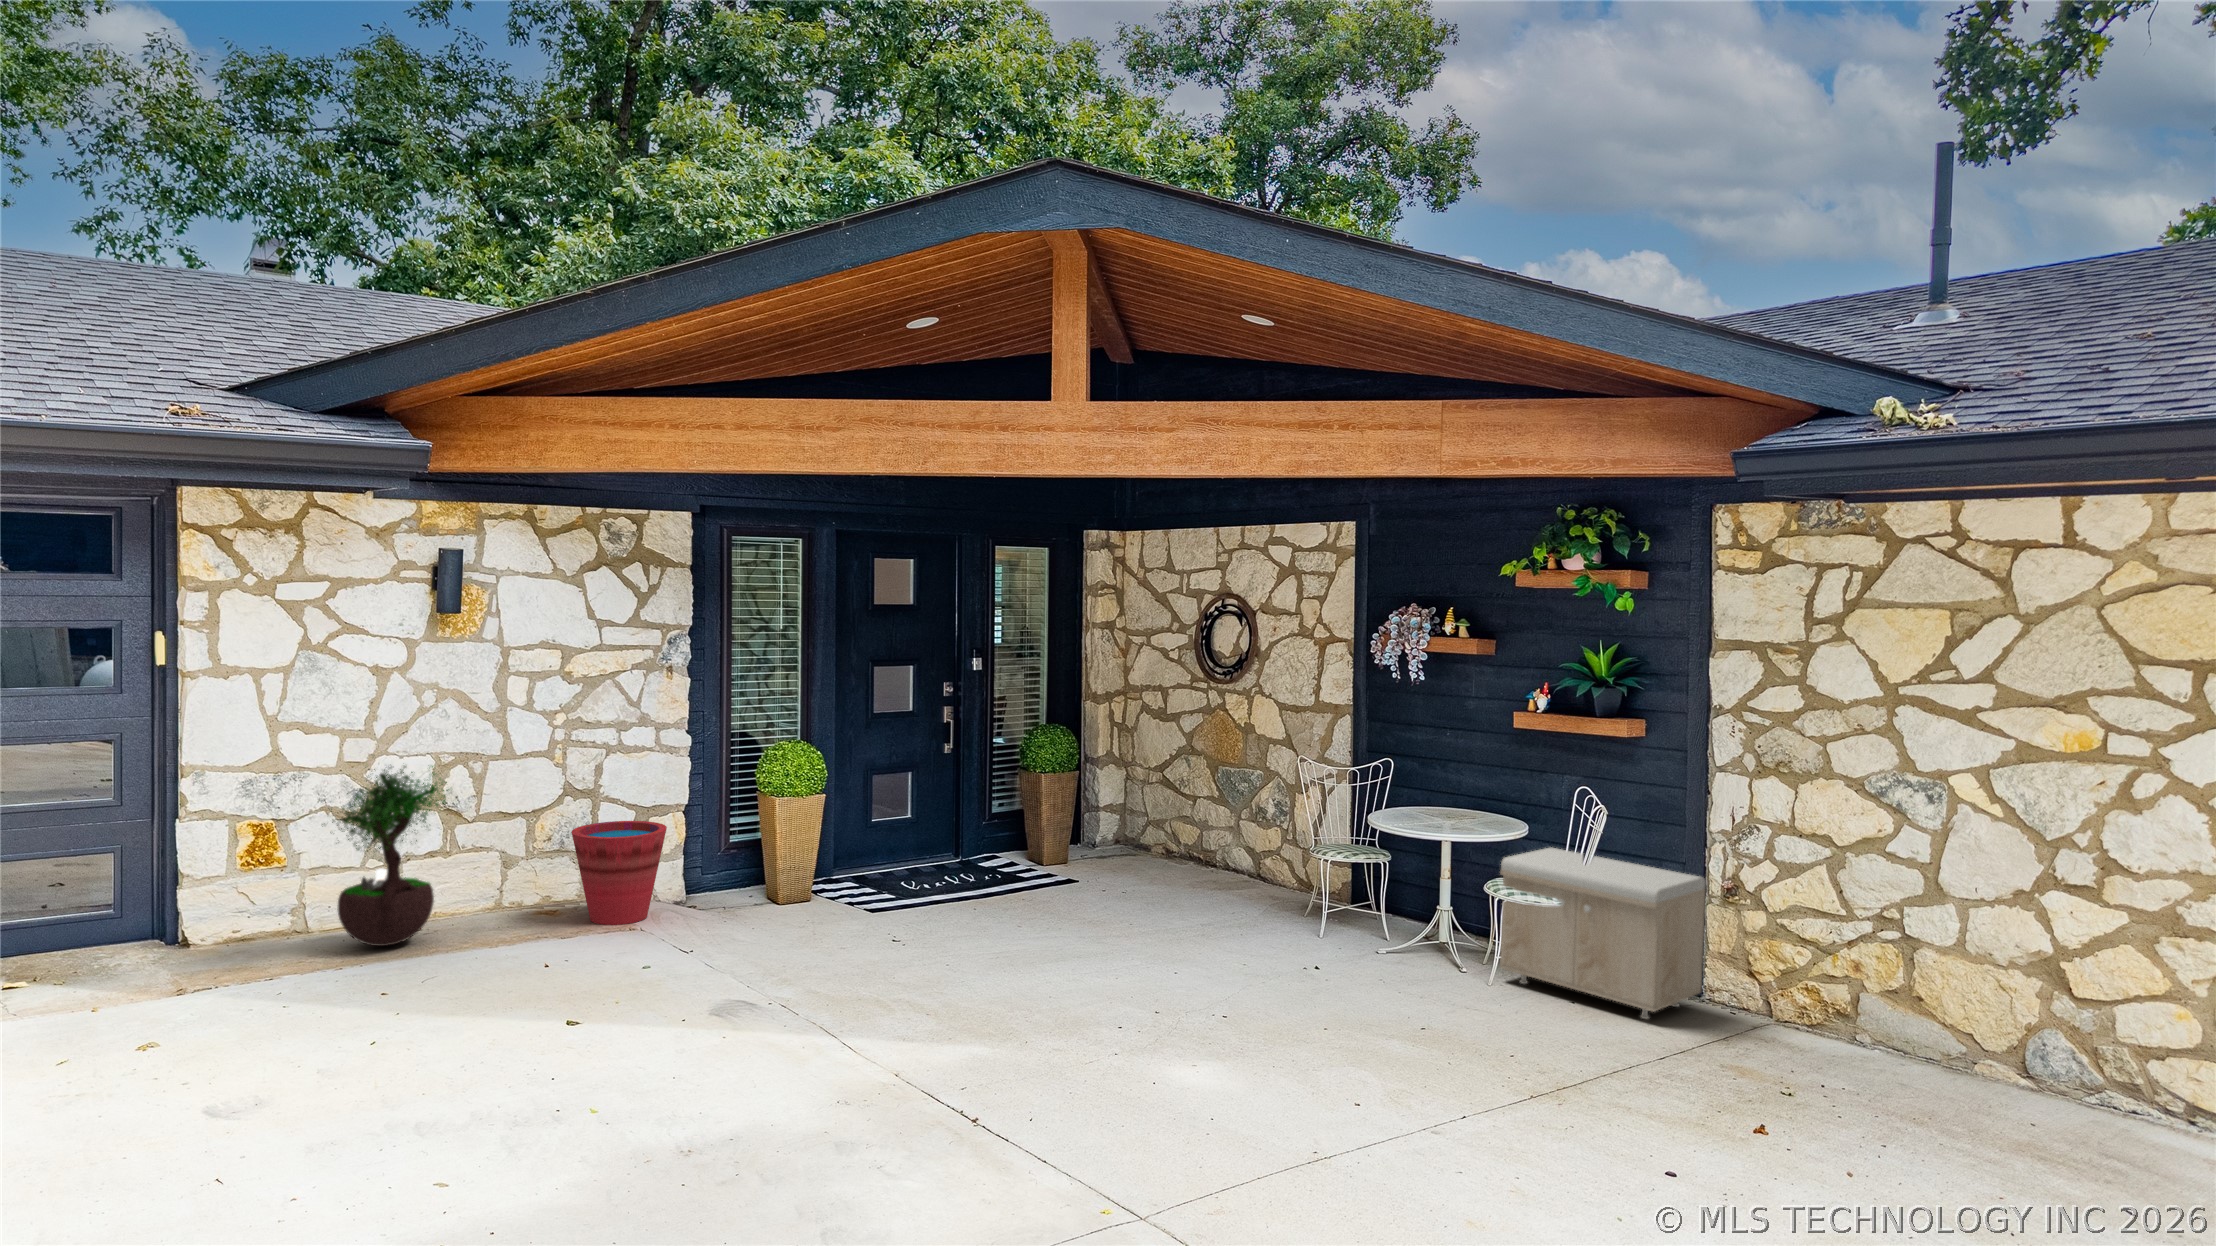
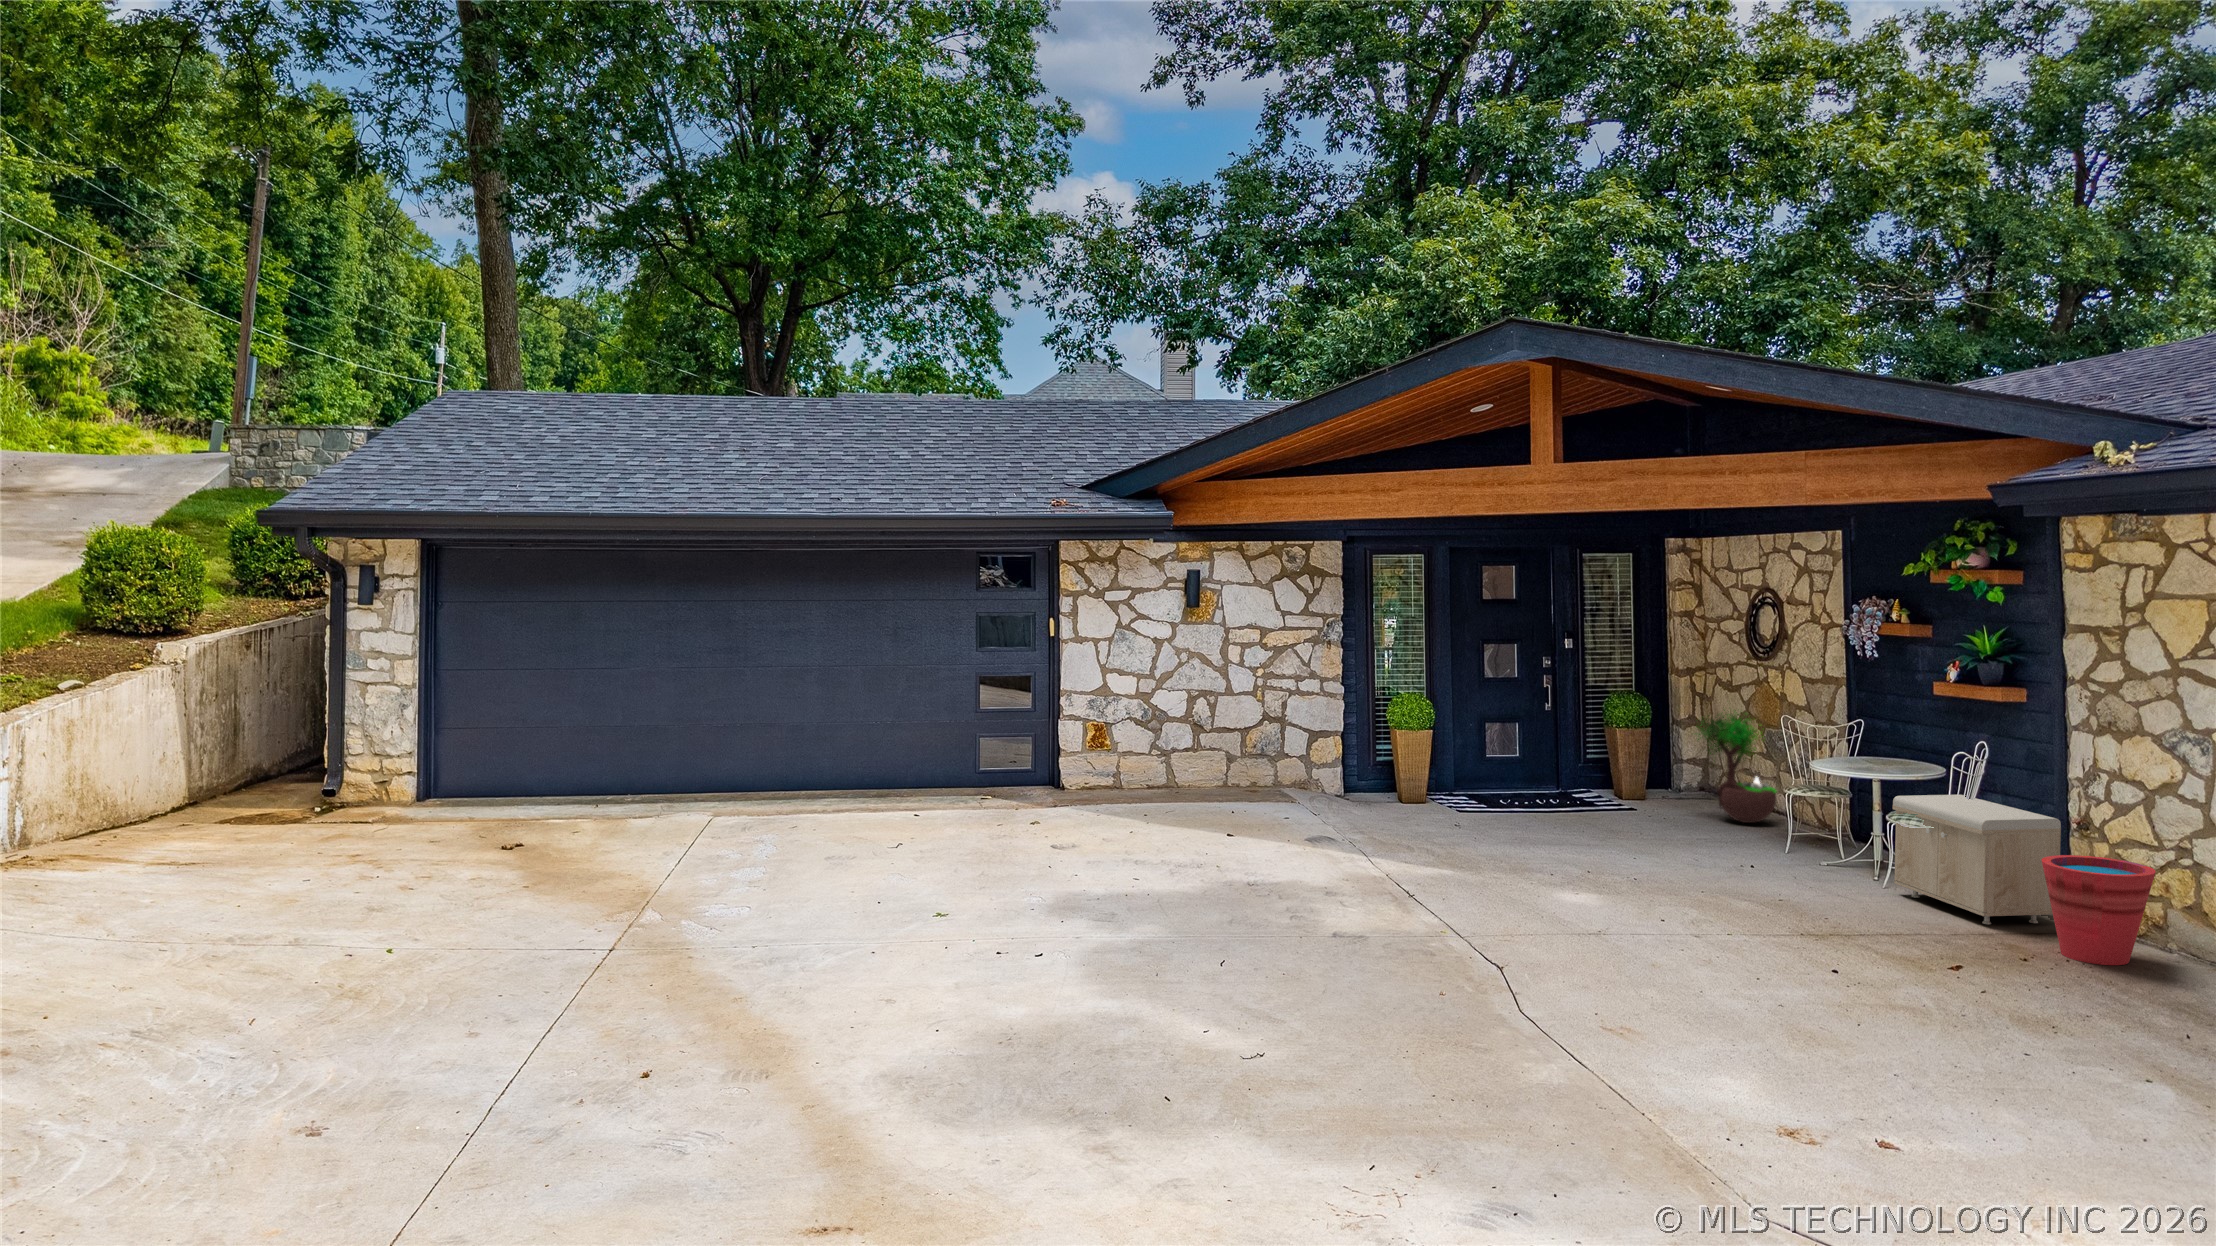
potted tree: present [322,766,449,946] -> present [1696,710,1777,823]
bucket: present [572,821,667,925] -> present [2042,855,2156,965]

